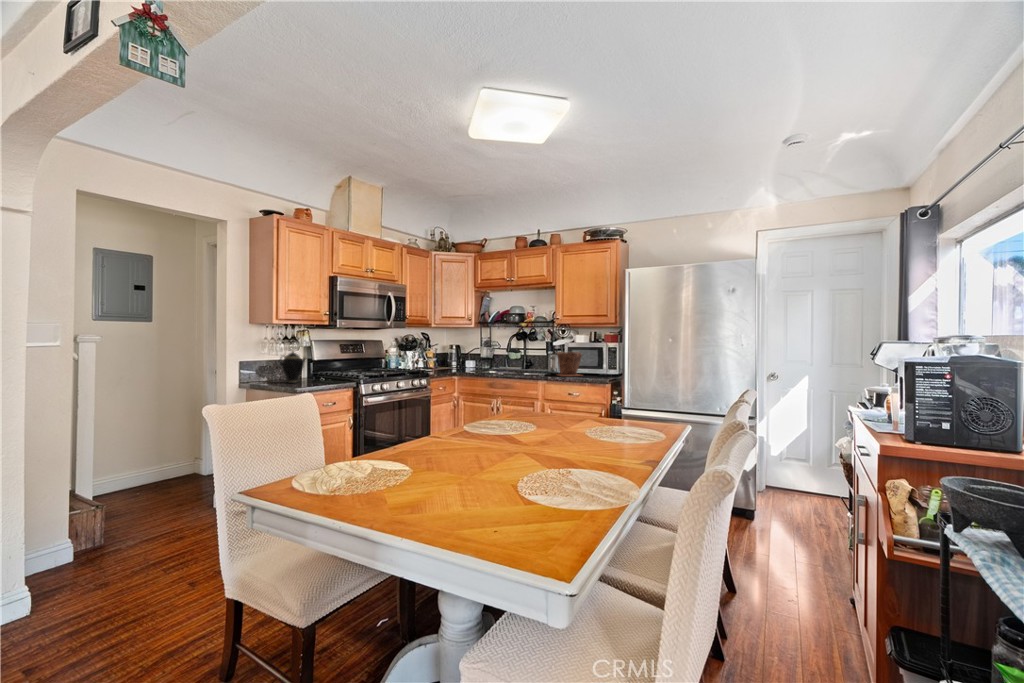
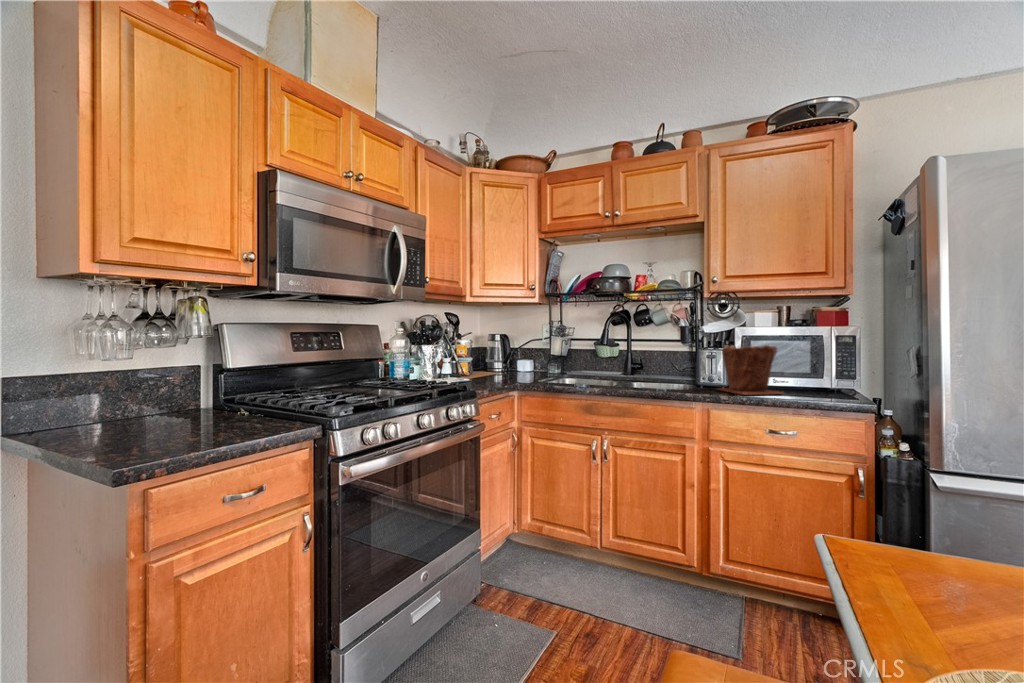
teapot: present [280,351,307,383] -> none [118,345,188,434]

